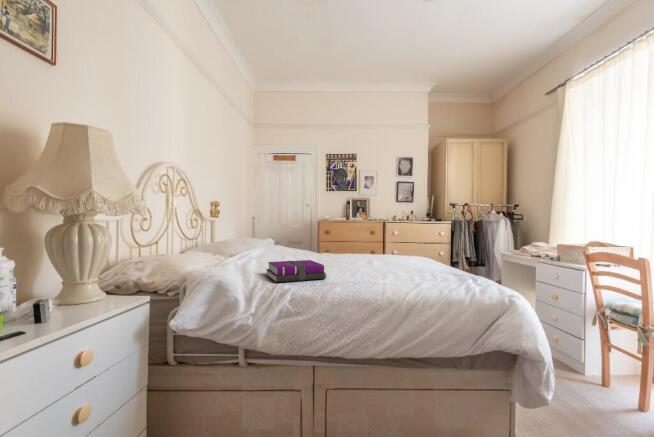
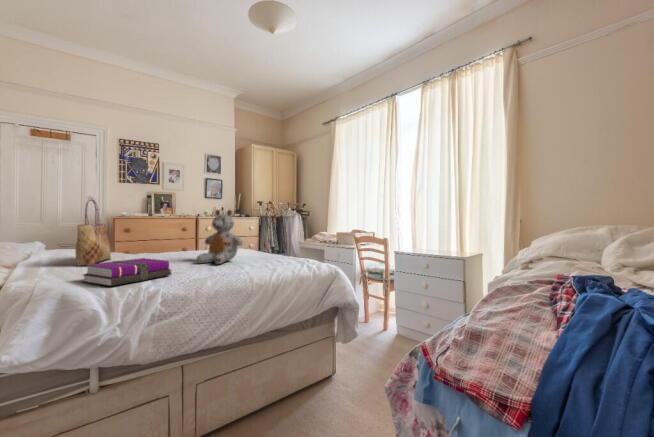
tote bag: none [275,208,302,261] -> present [75,199,111,266]
stuffed bear: none [358,217,403,273] -> present [197,210,243,264]

